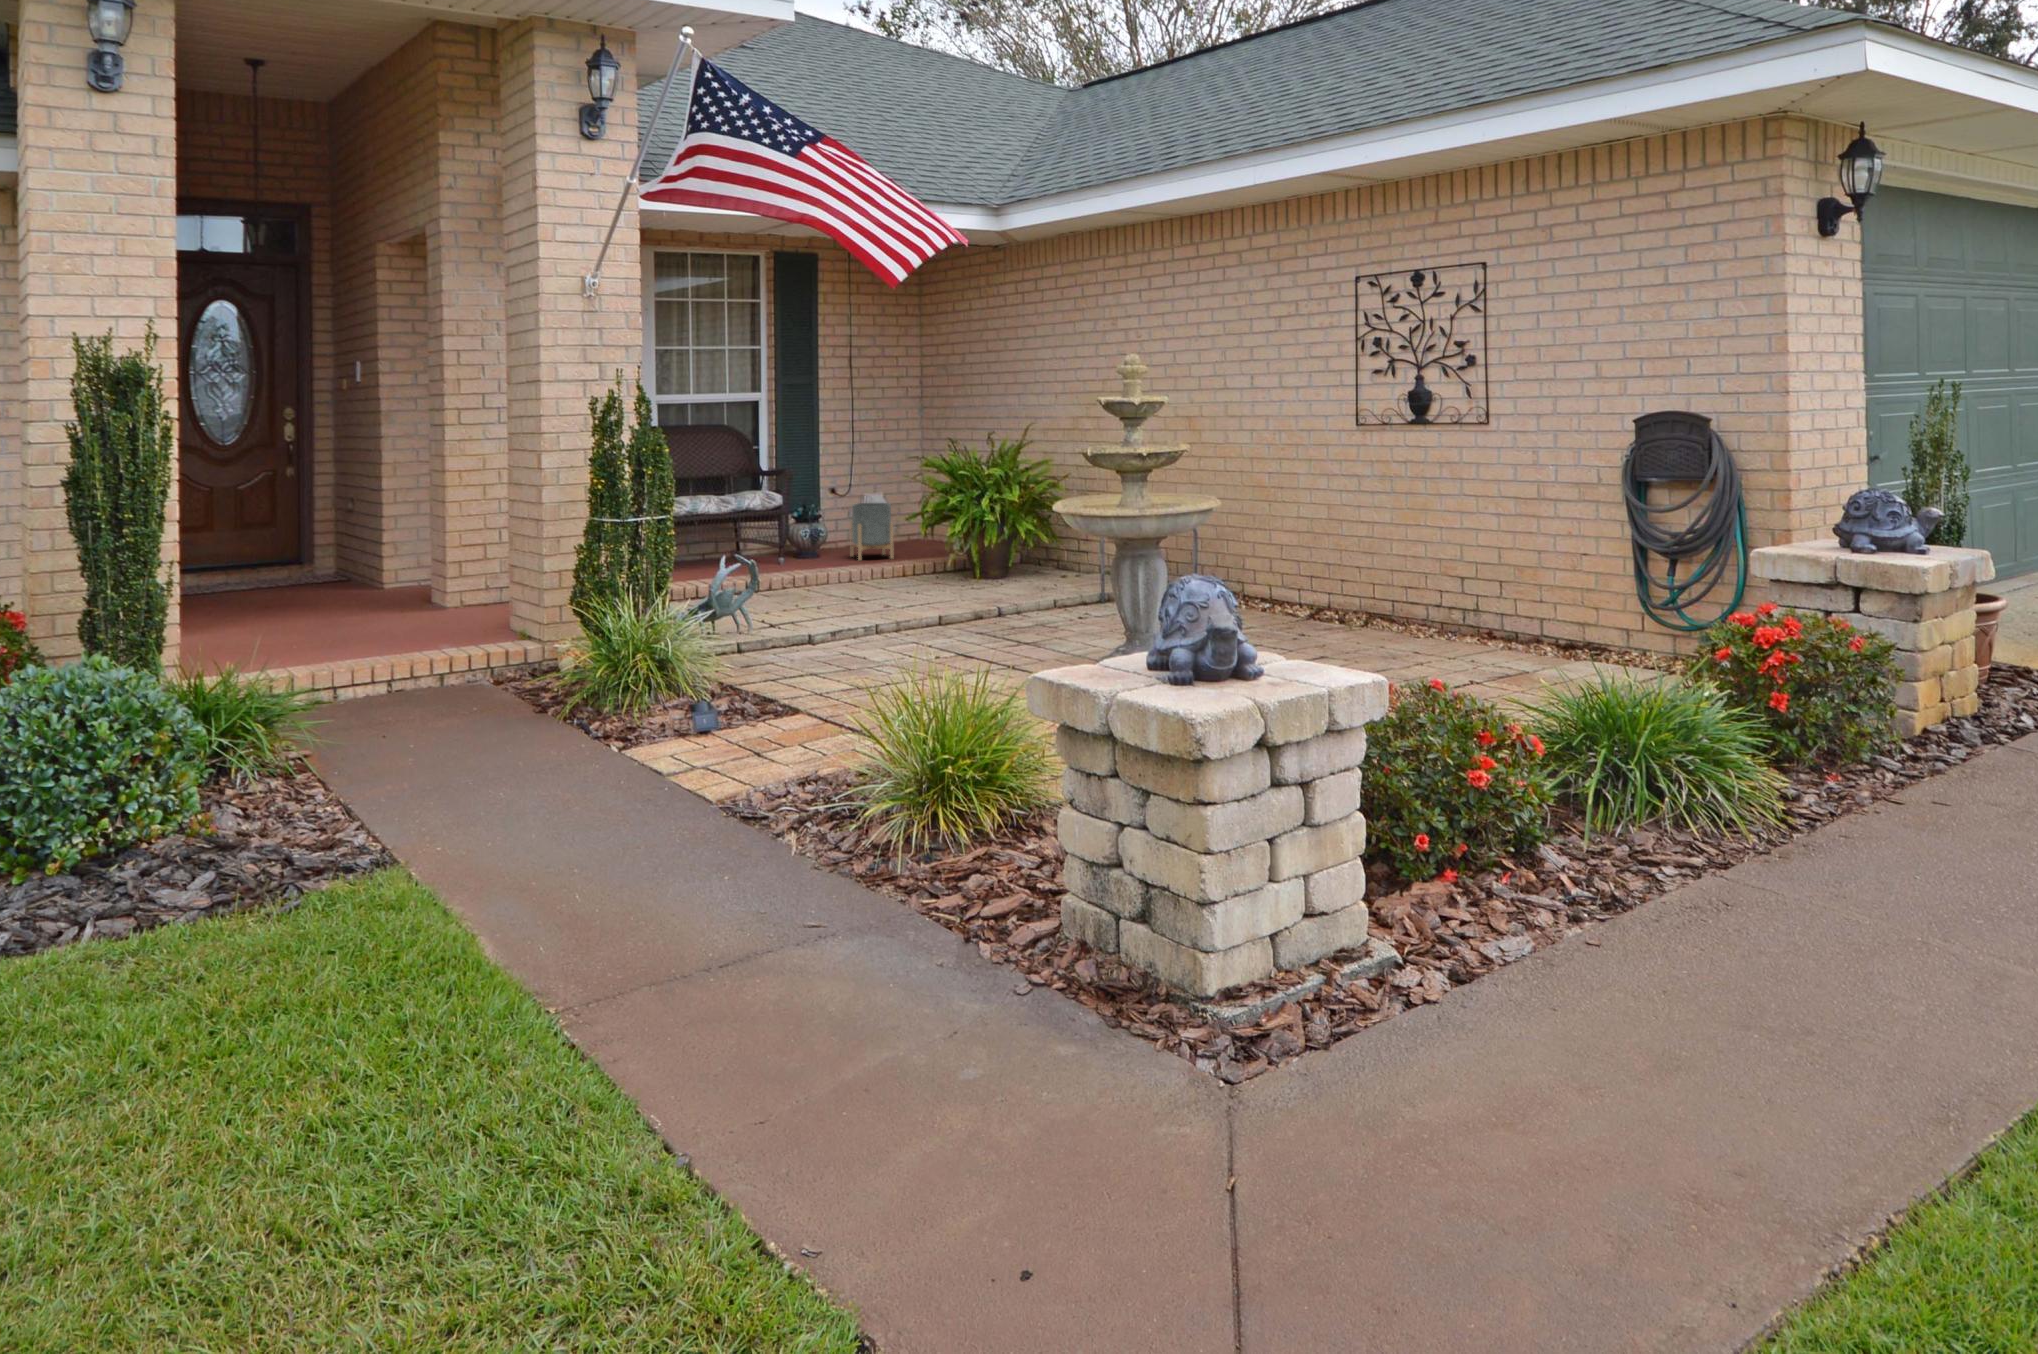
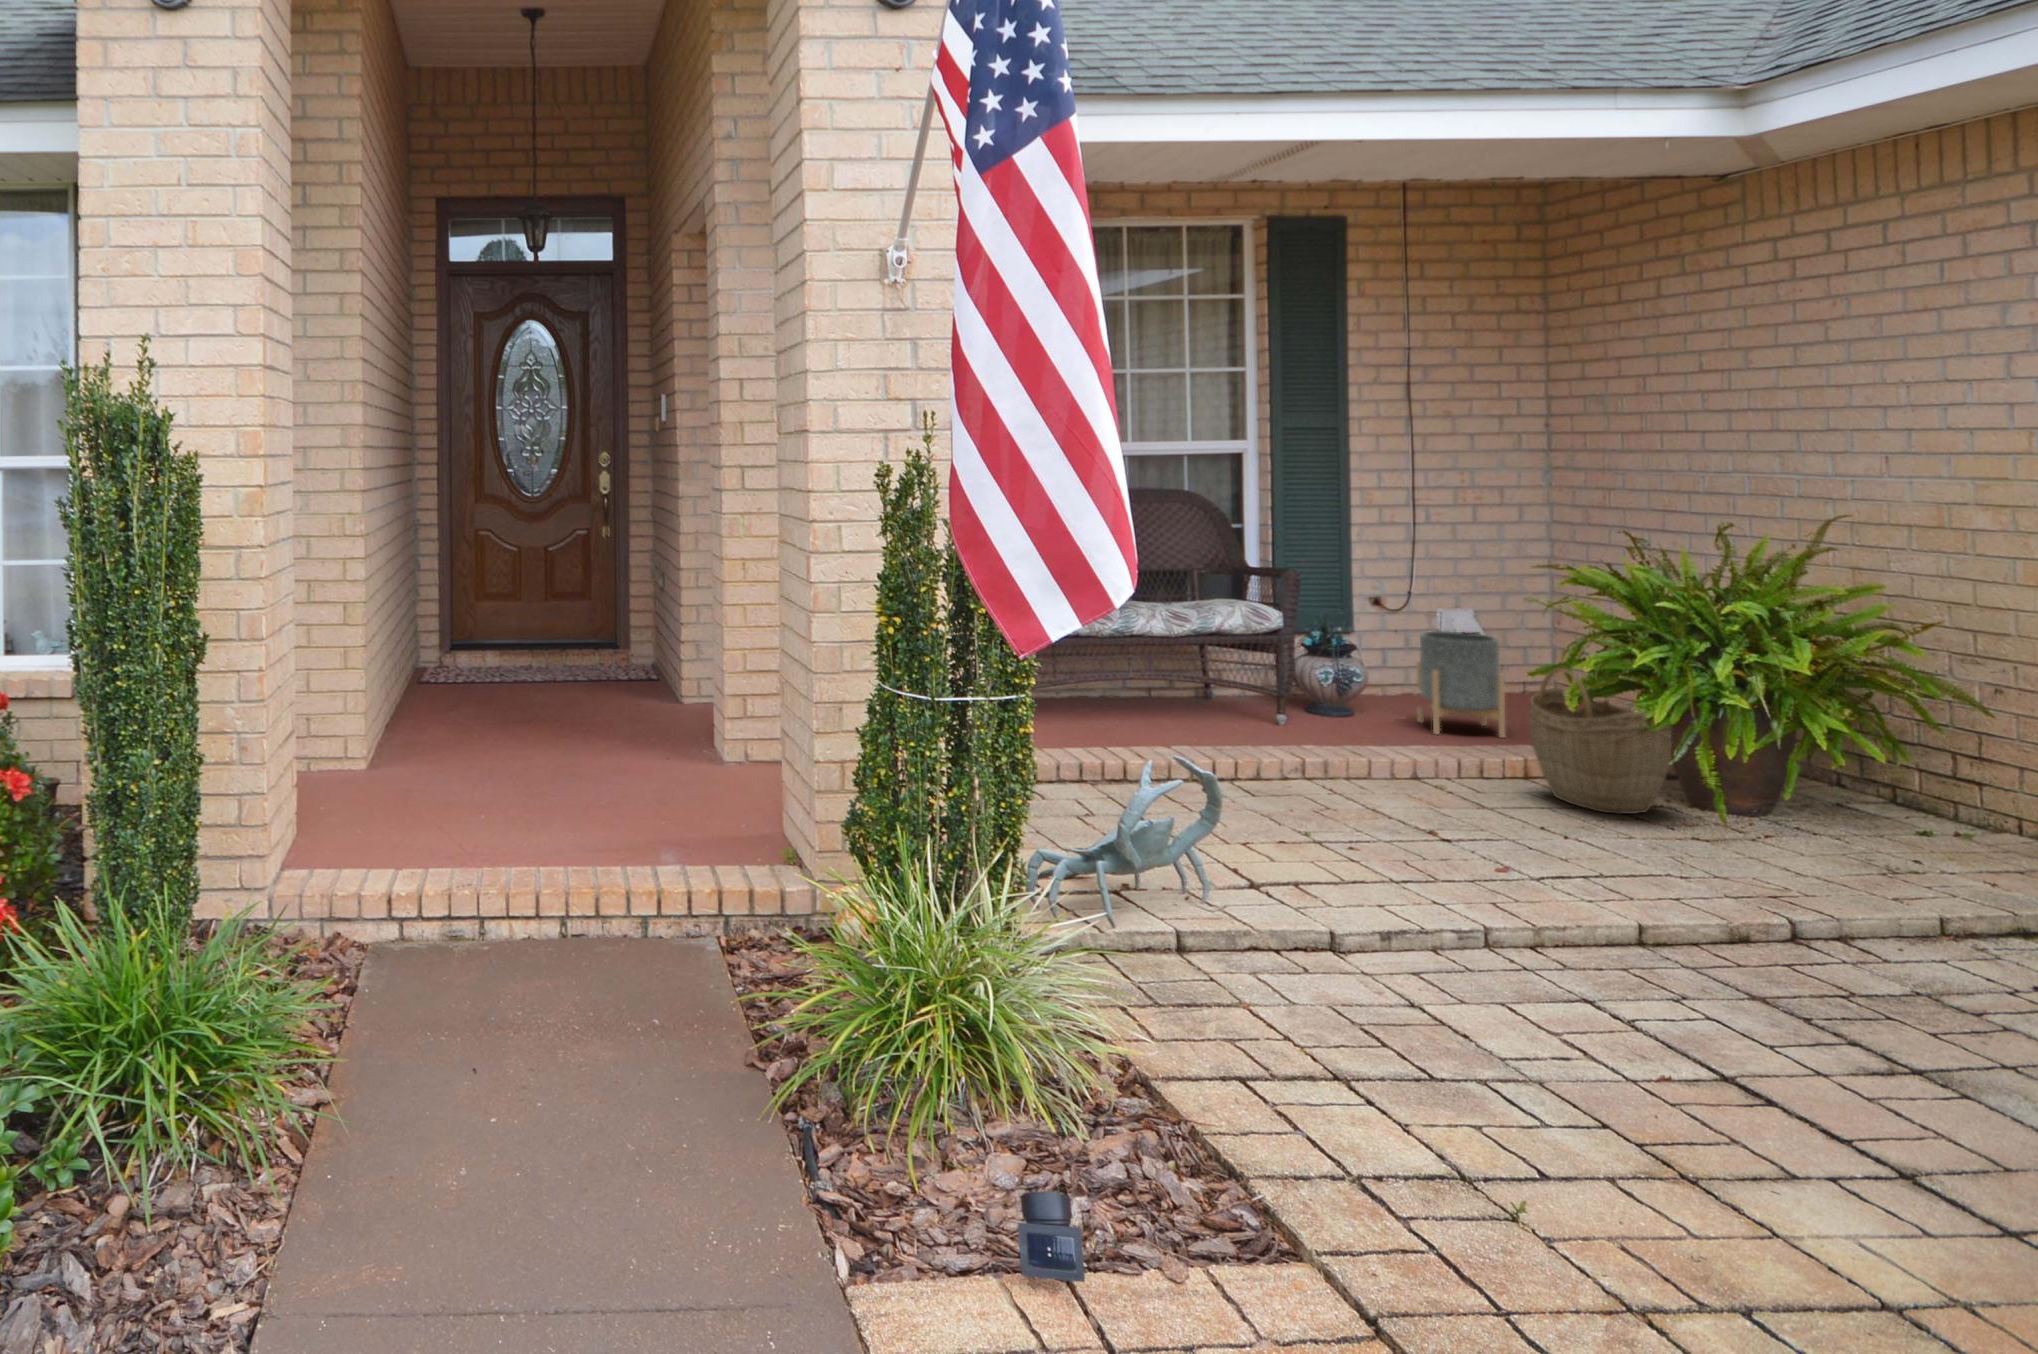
woven basket: none [902,506,963,582] -> present [1530,668,1672,814]

